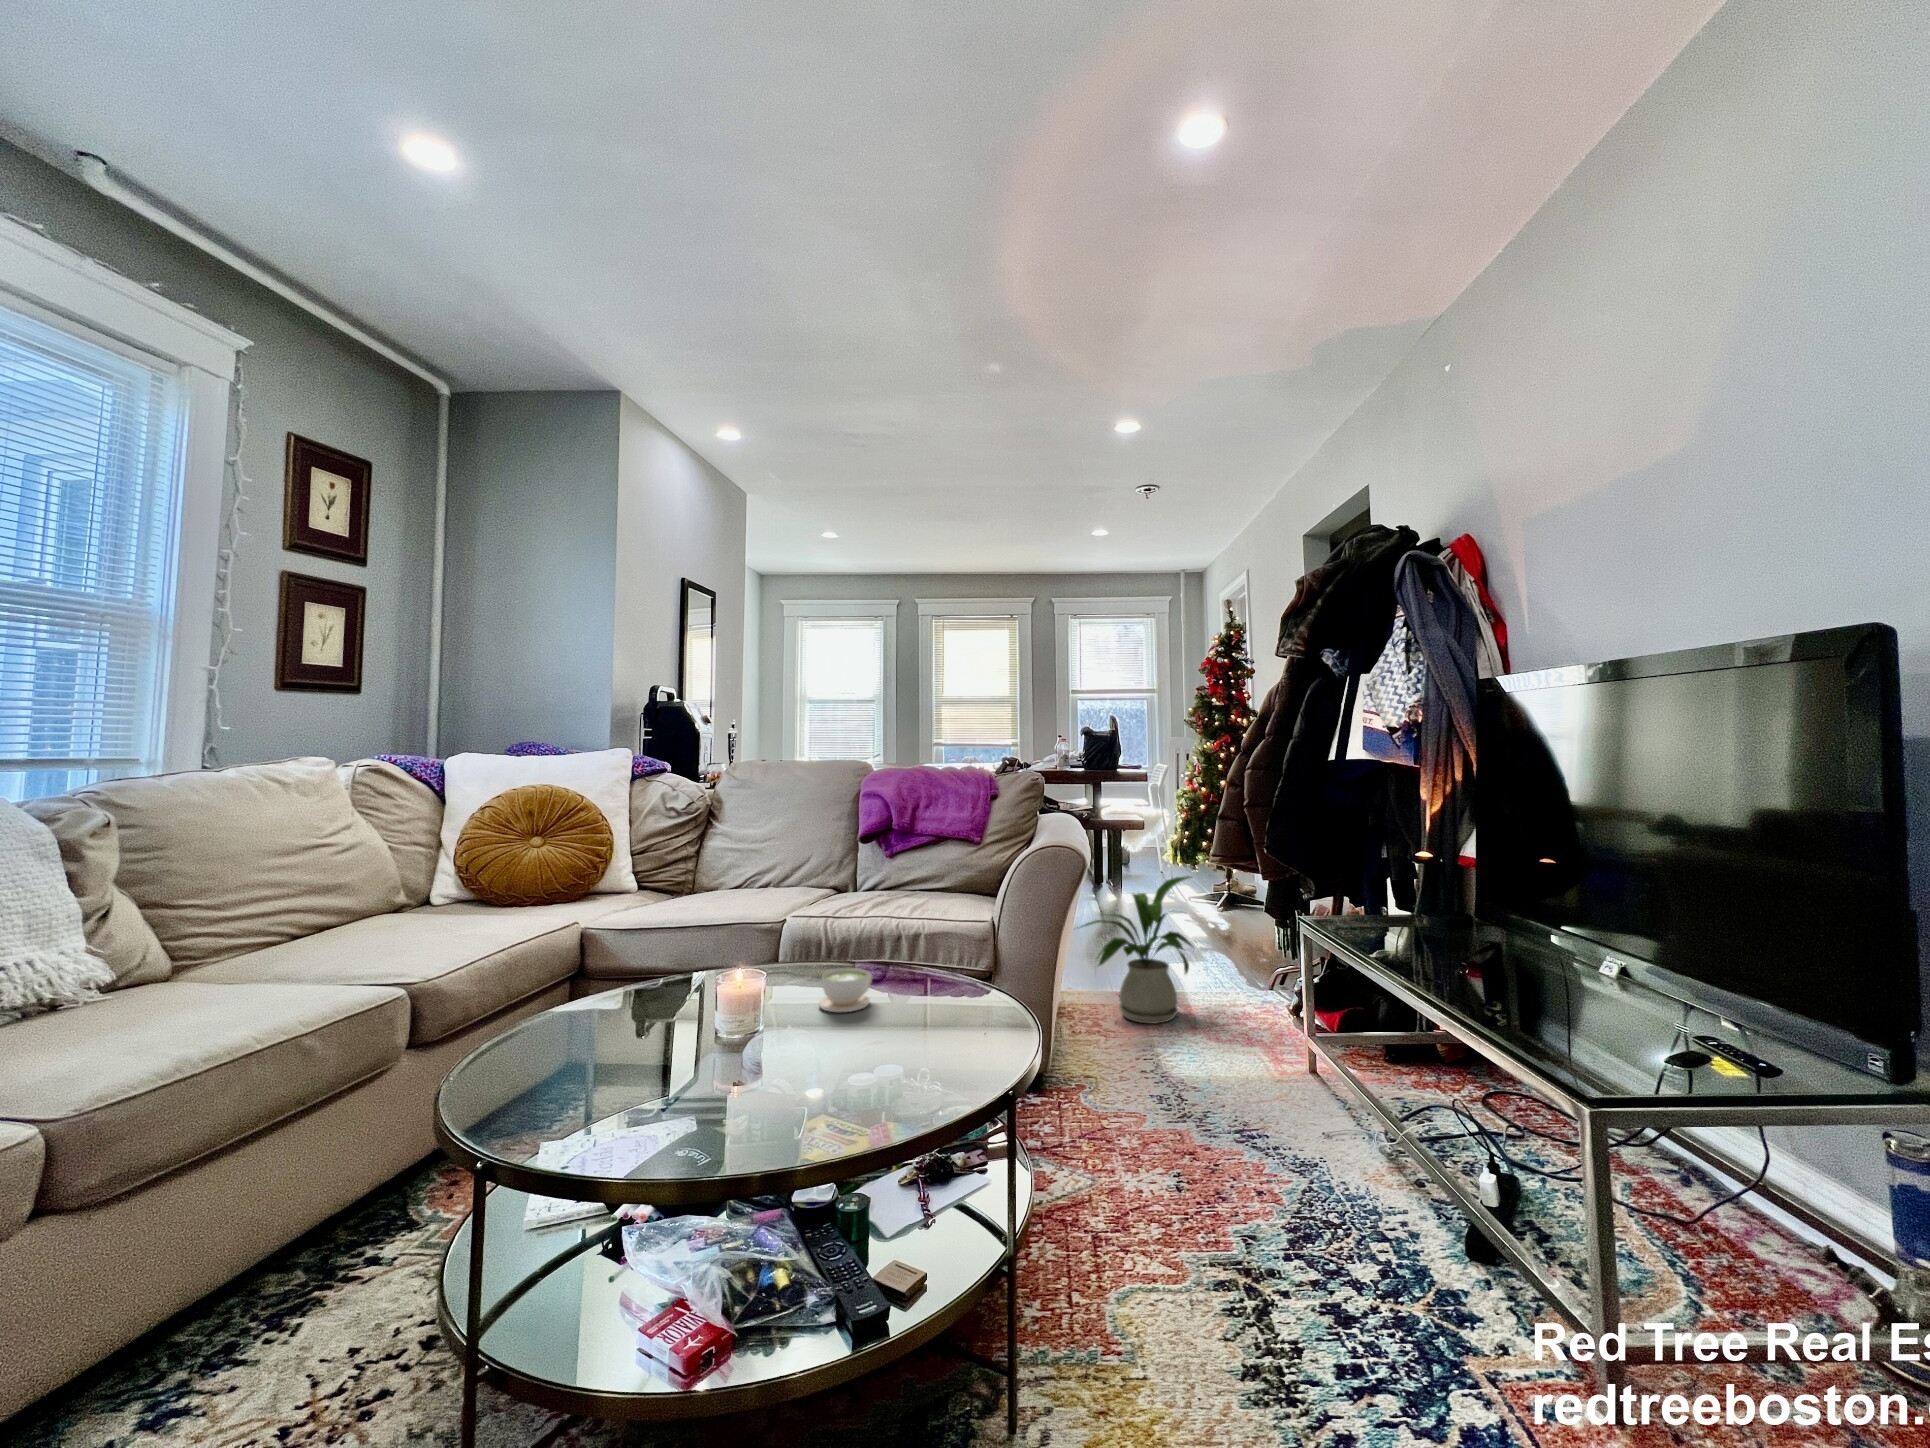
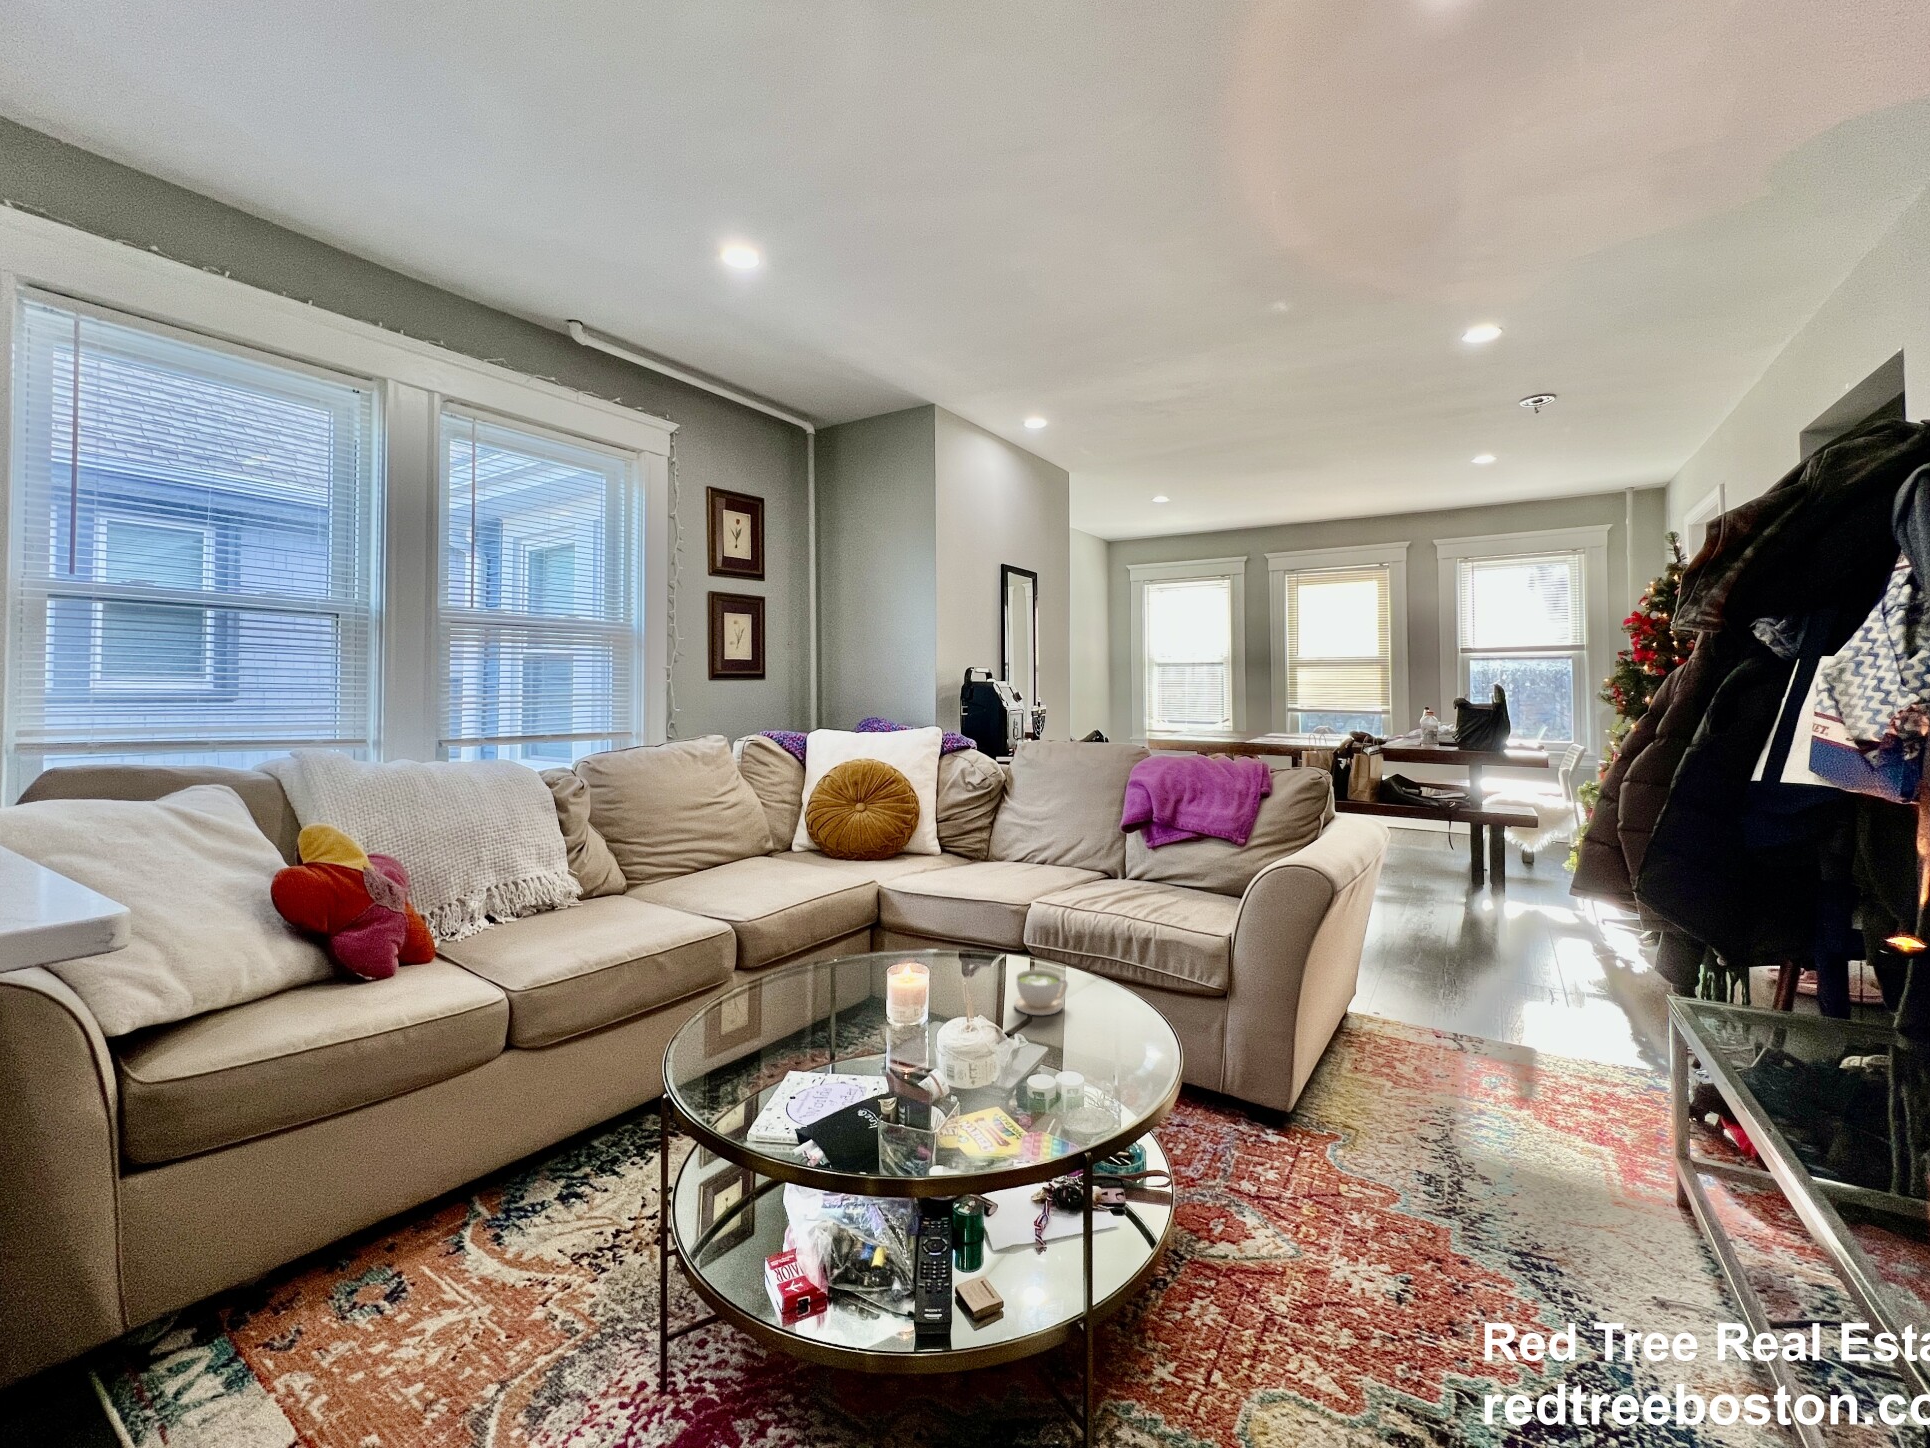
house plant: present [1077,876,1192,1024] -> none [1359,909,1537,1083]

